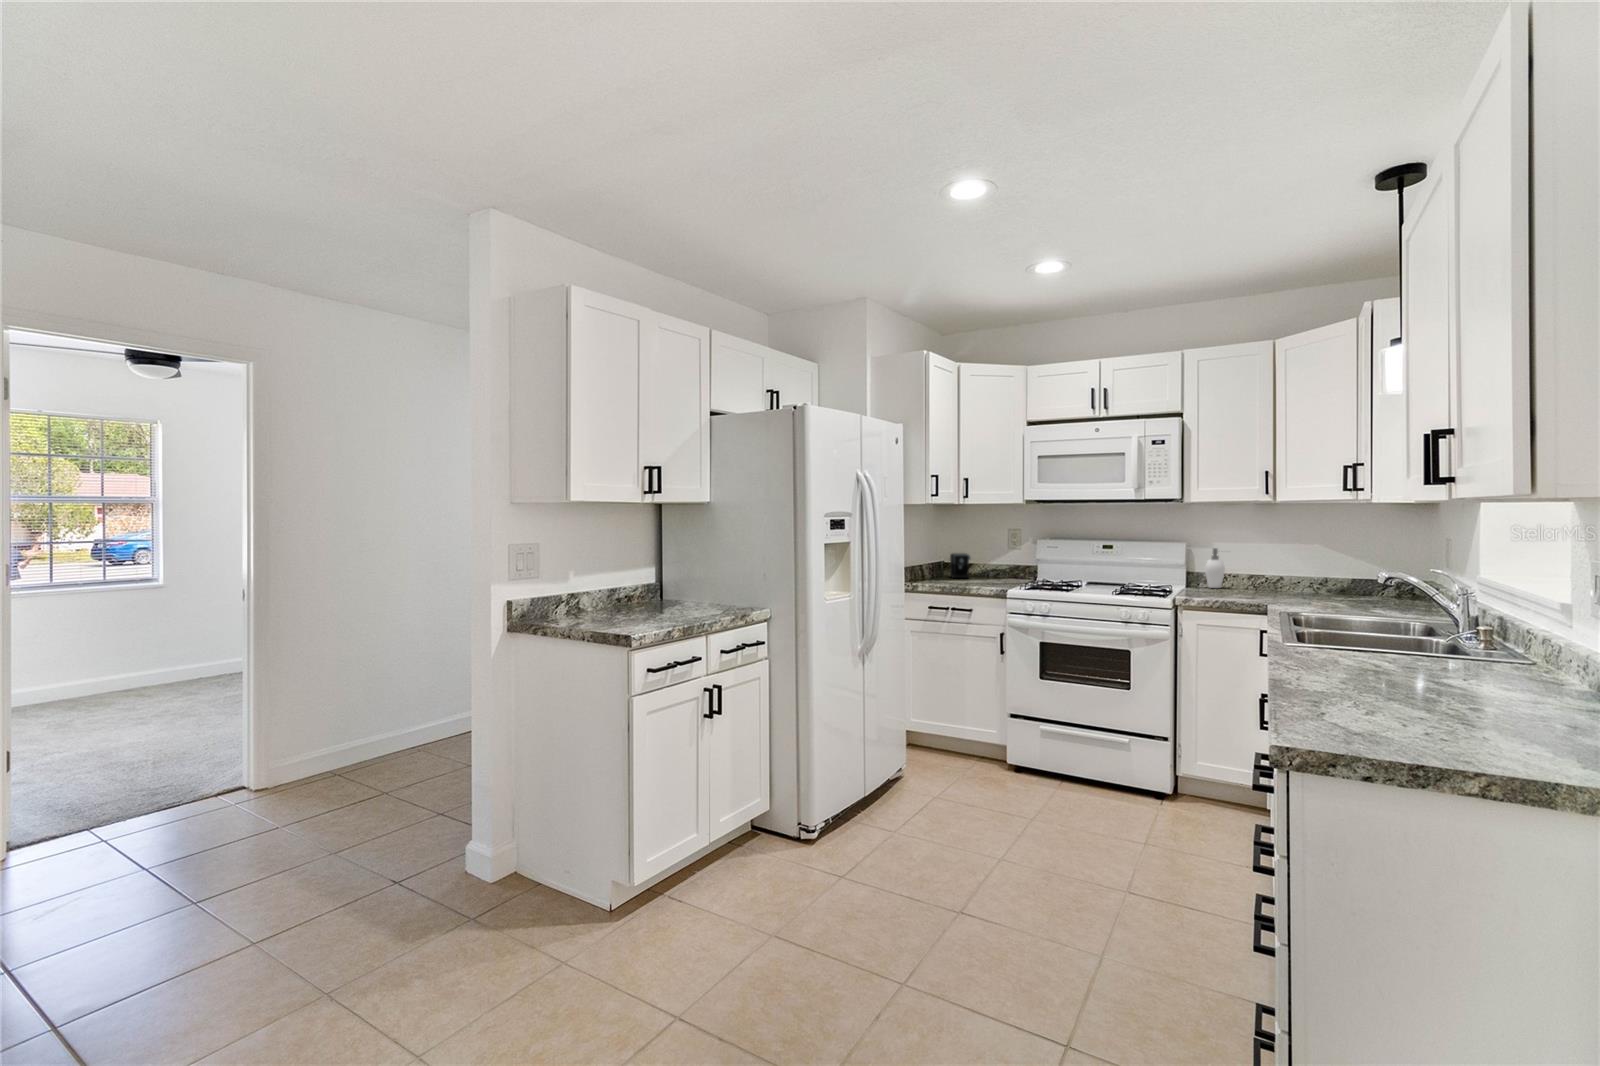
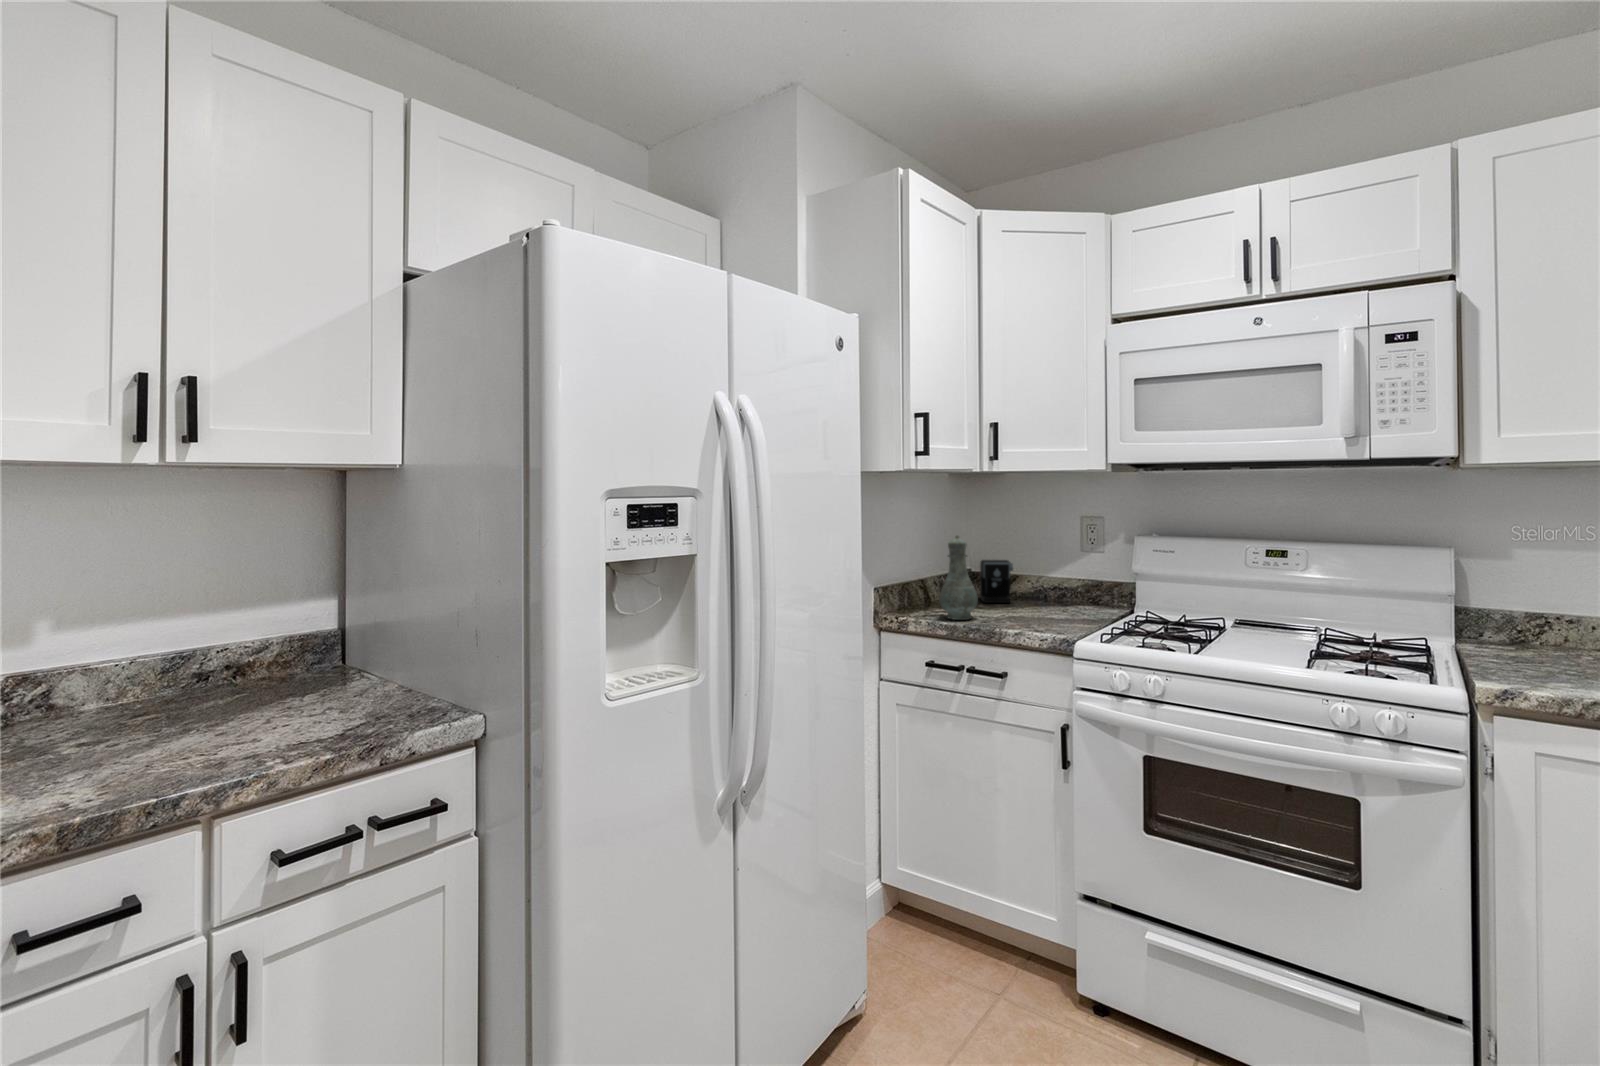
vase: none [934,538,955,585] -> present [939,535,978,620]
soap dispenser: present [1205,548,1225,588] -> none [1497,559,1567,643]

